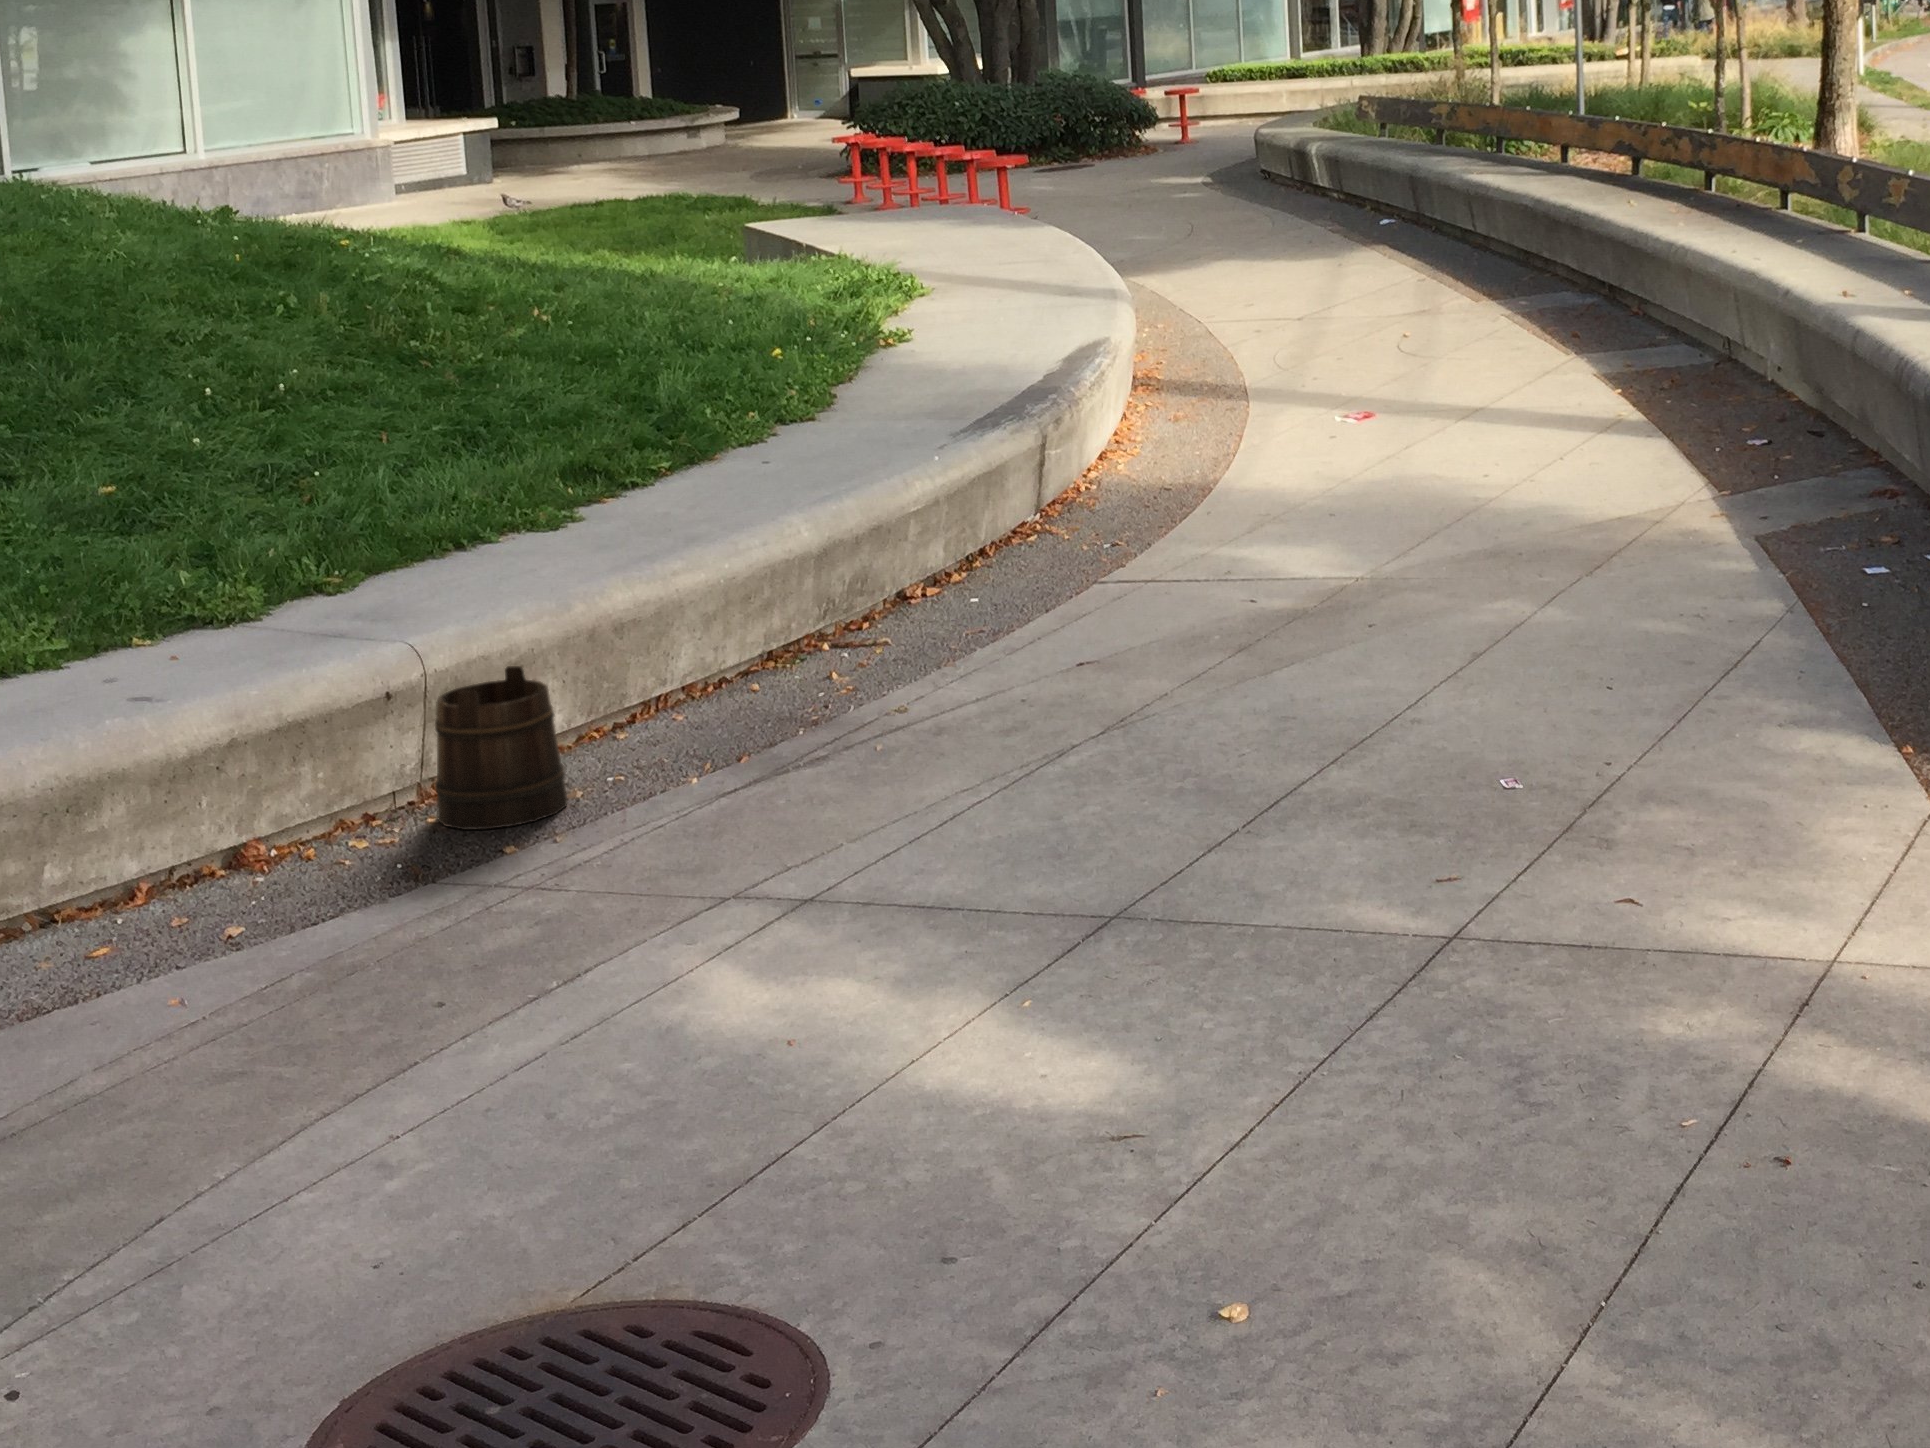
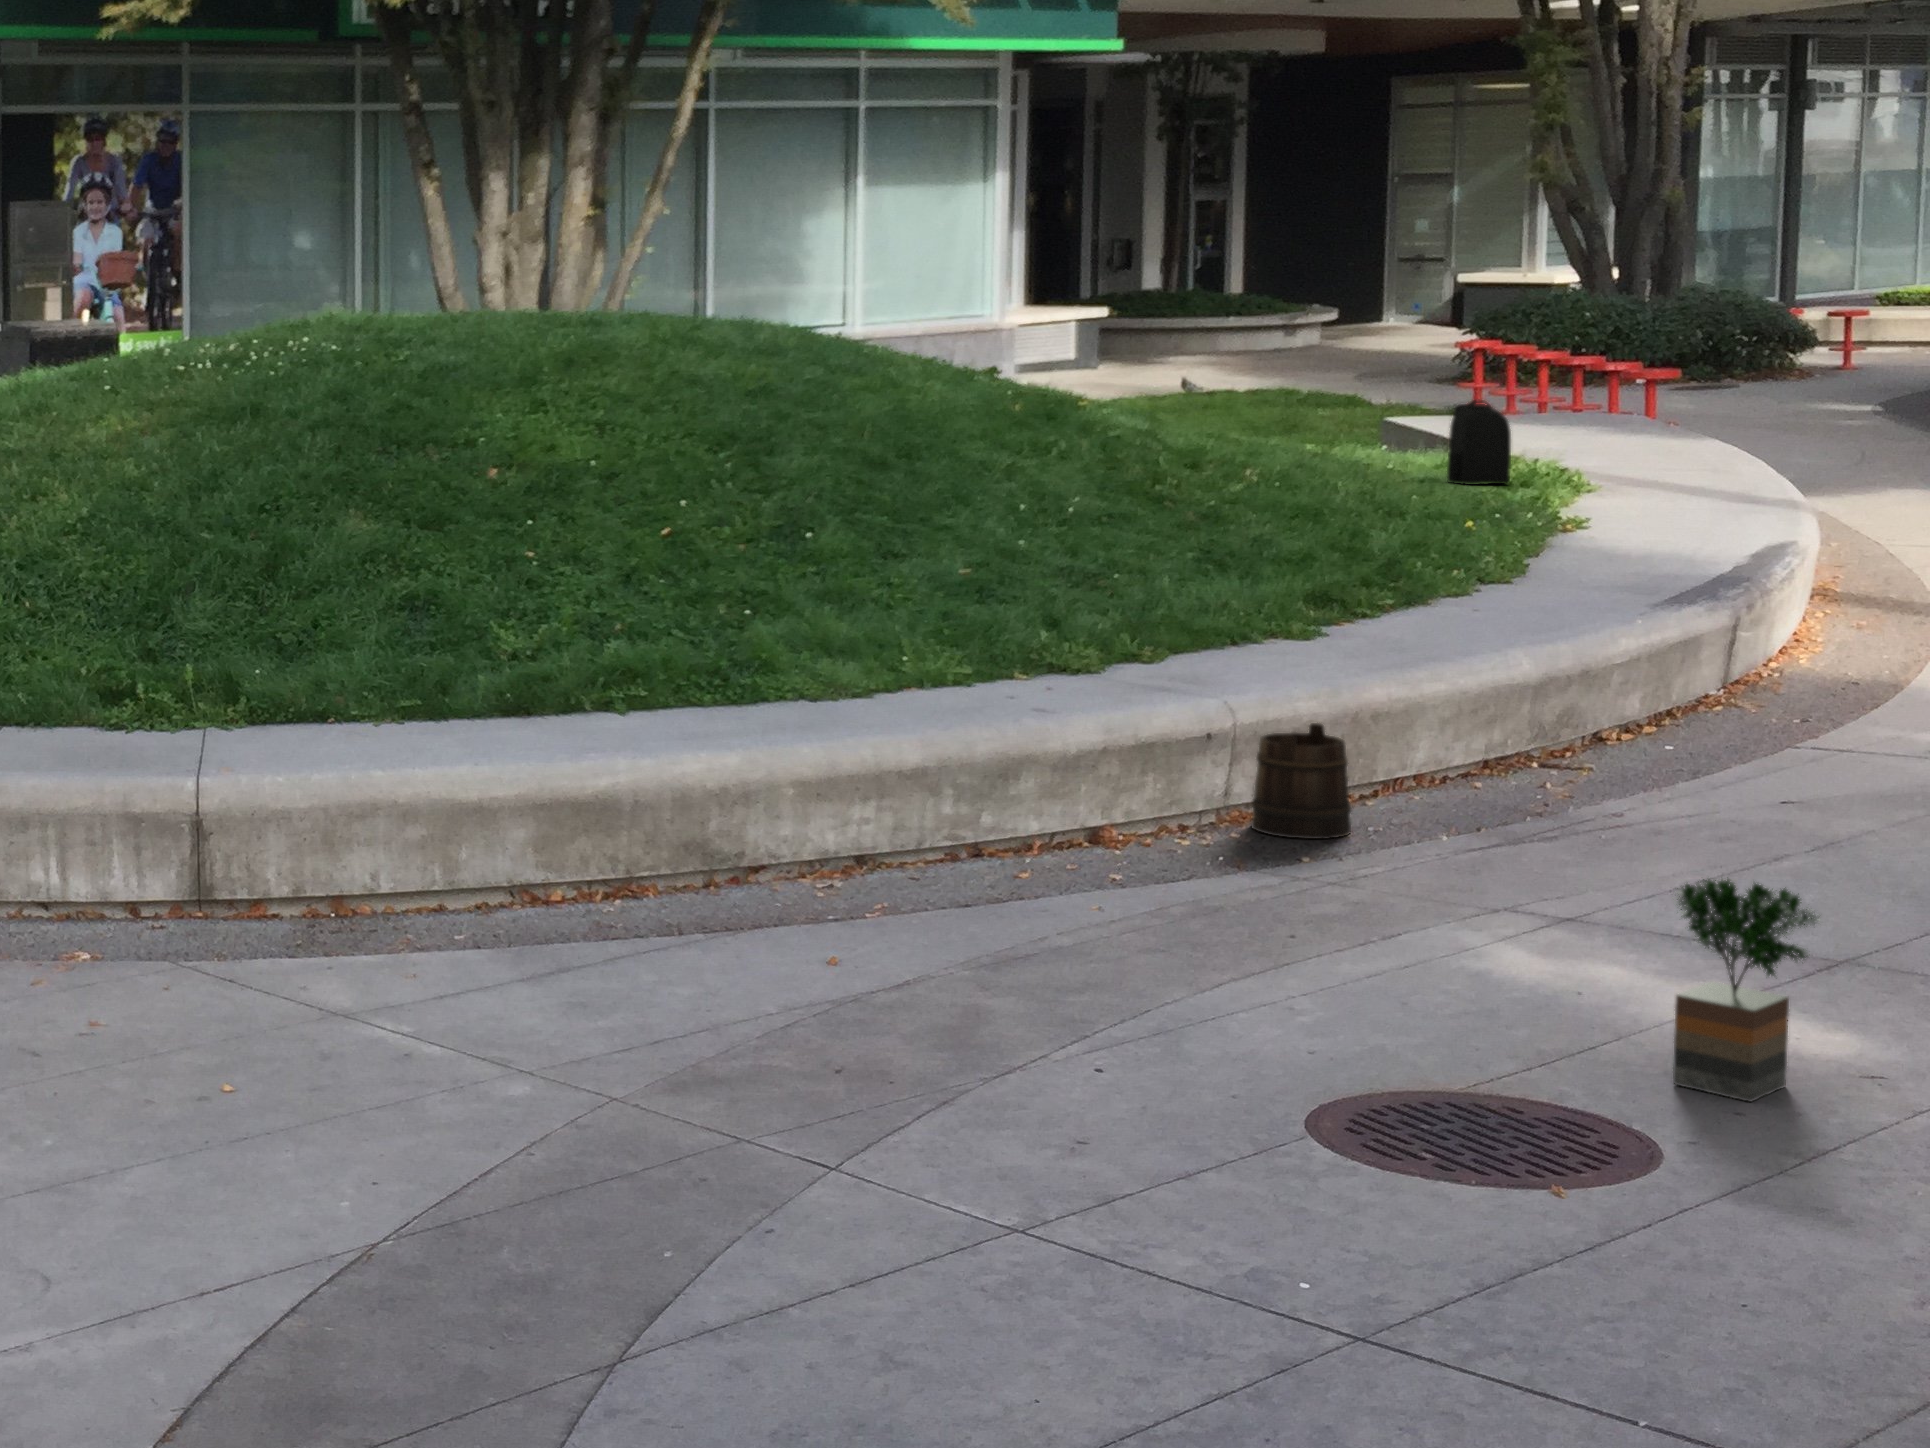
backpack: none [779,204,845,297] -> present [1447,400,1511,485]
potted tree: none [851,912,1050,1246] -> present [1673,879,1820,1102]

